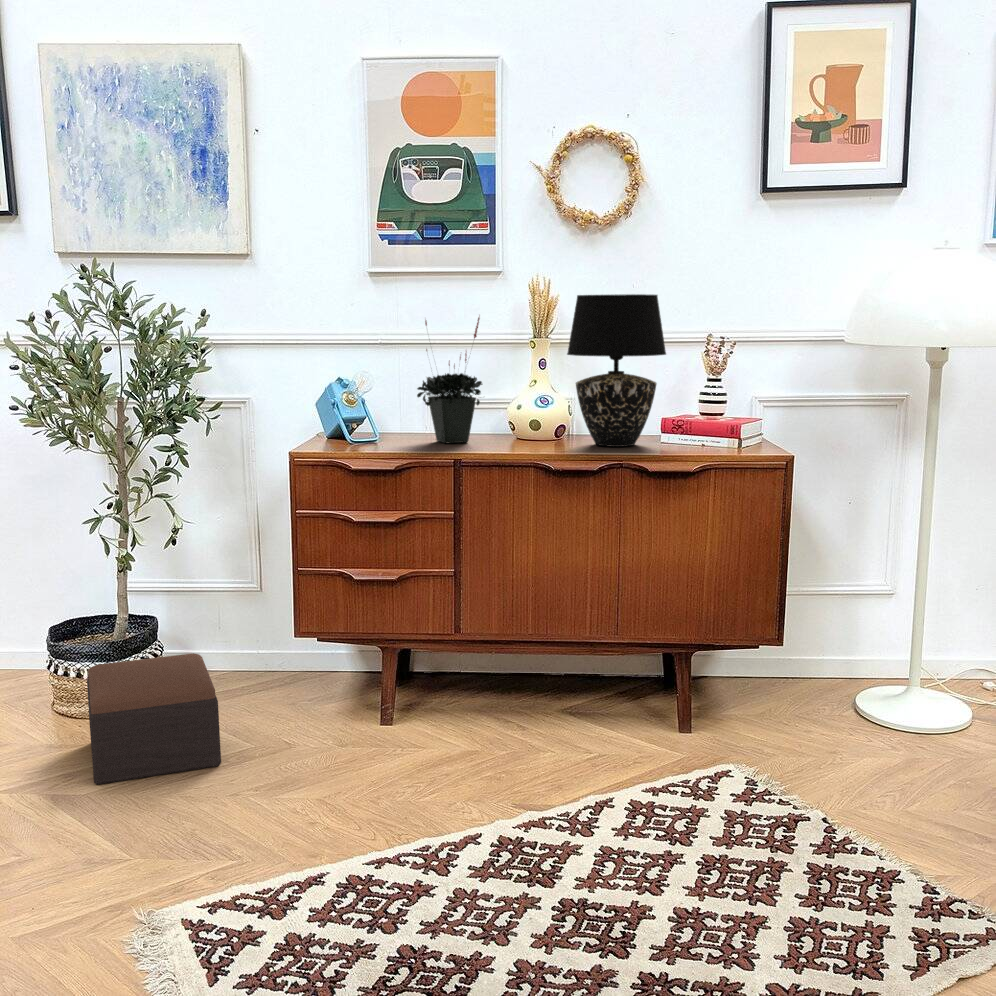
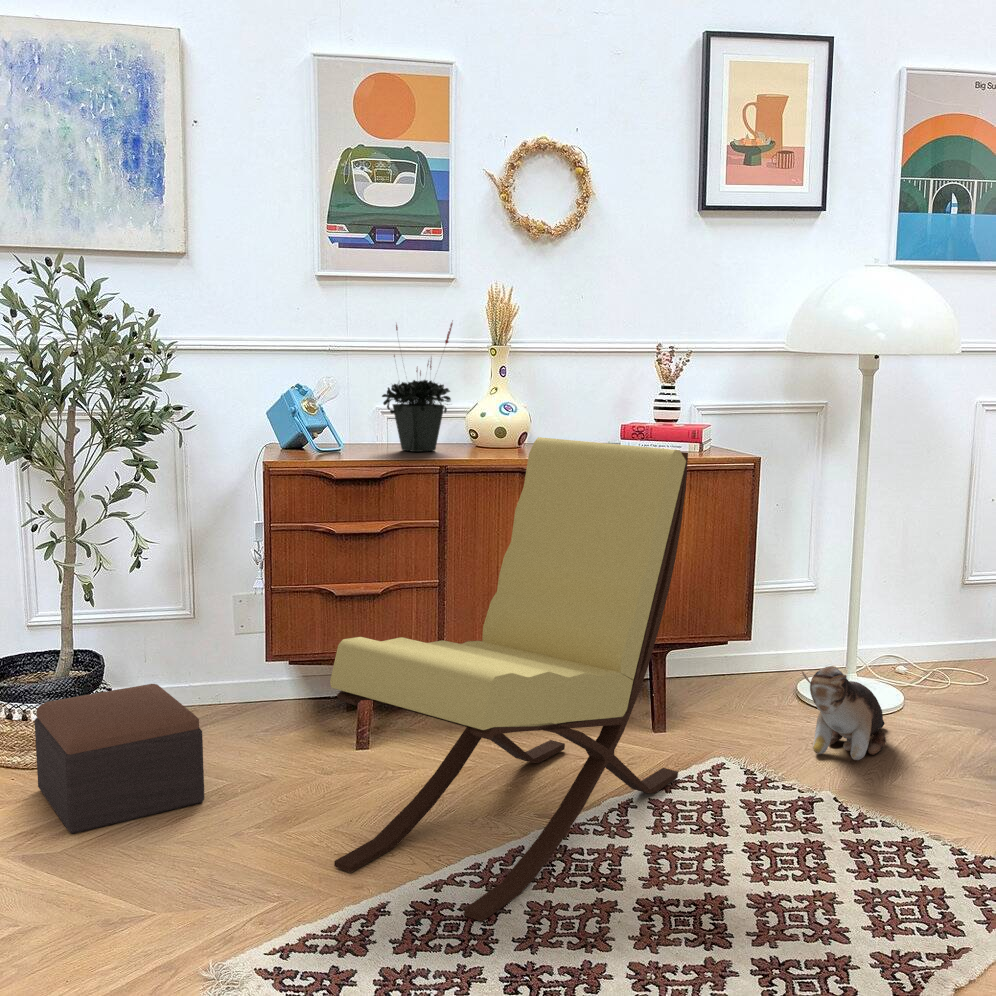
table lamp: present [567,294,666,447] -> none [536,302,635,453]
lounge chair: none [287,433,678,906] -> present [330,437,688,922]
plush toy: none [814,678,930,778] -> present [802,666,886,760]

